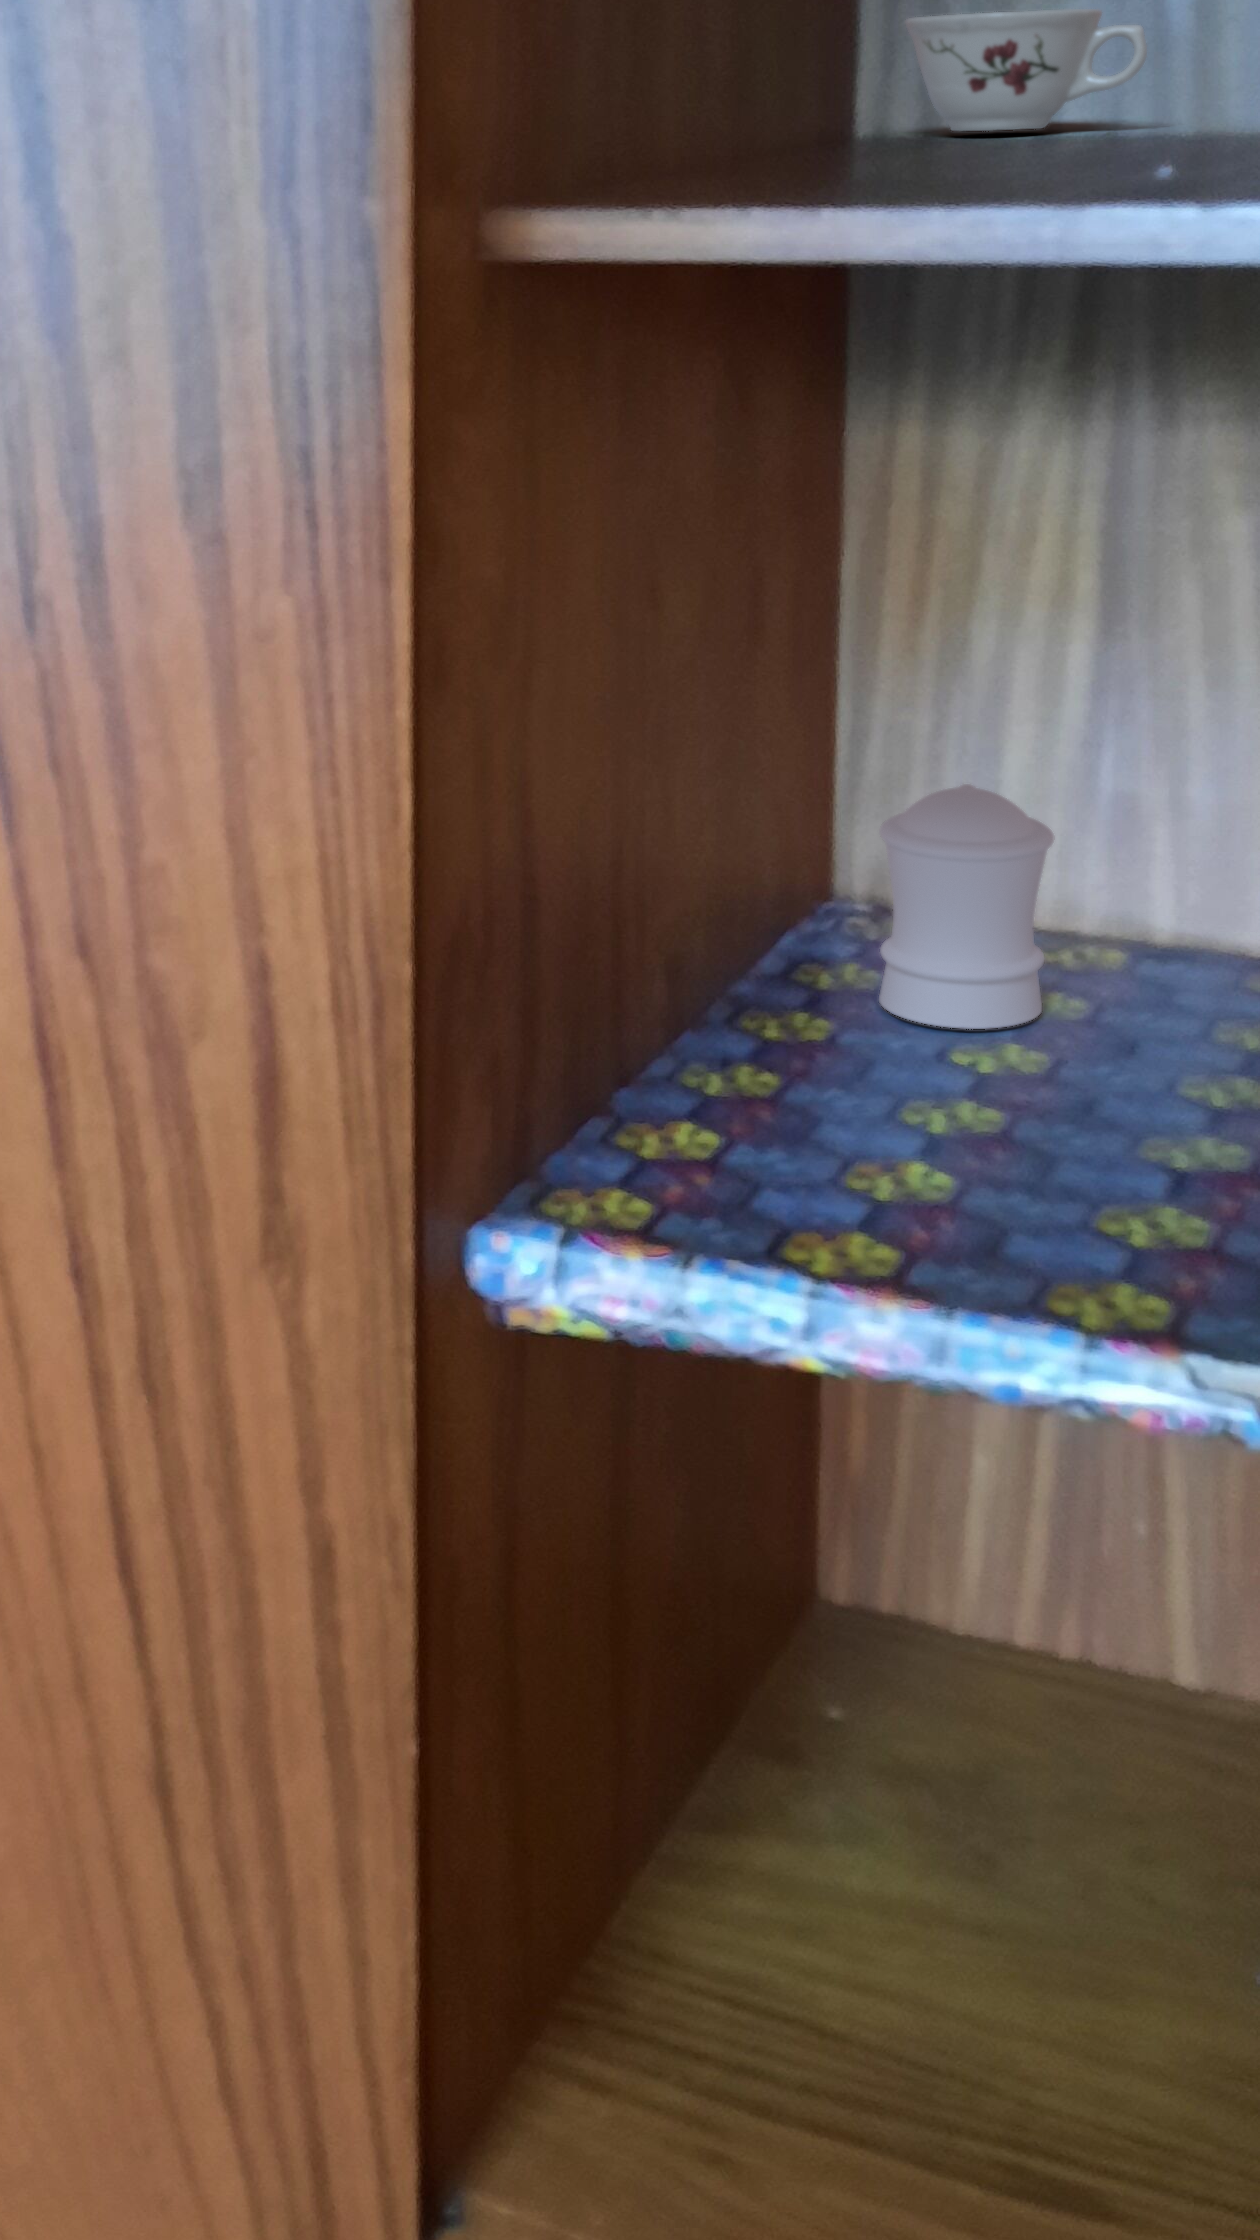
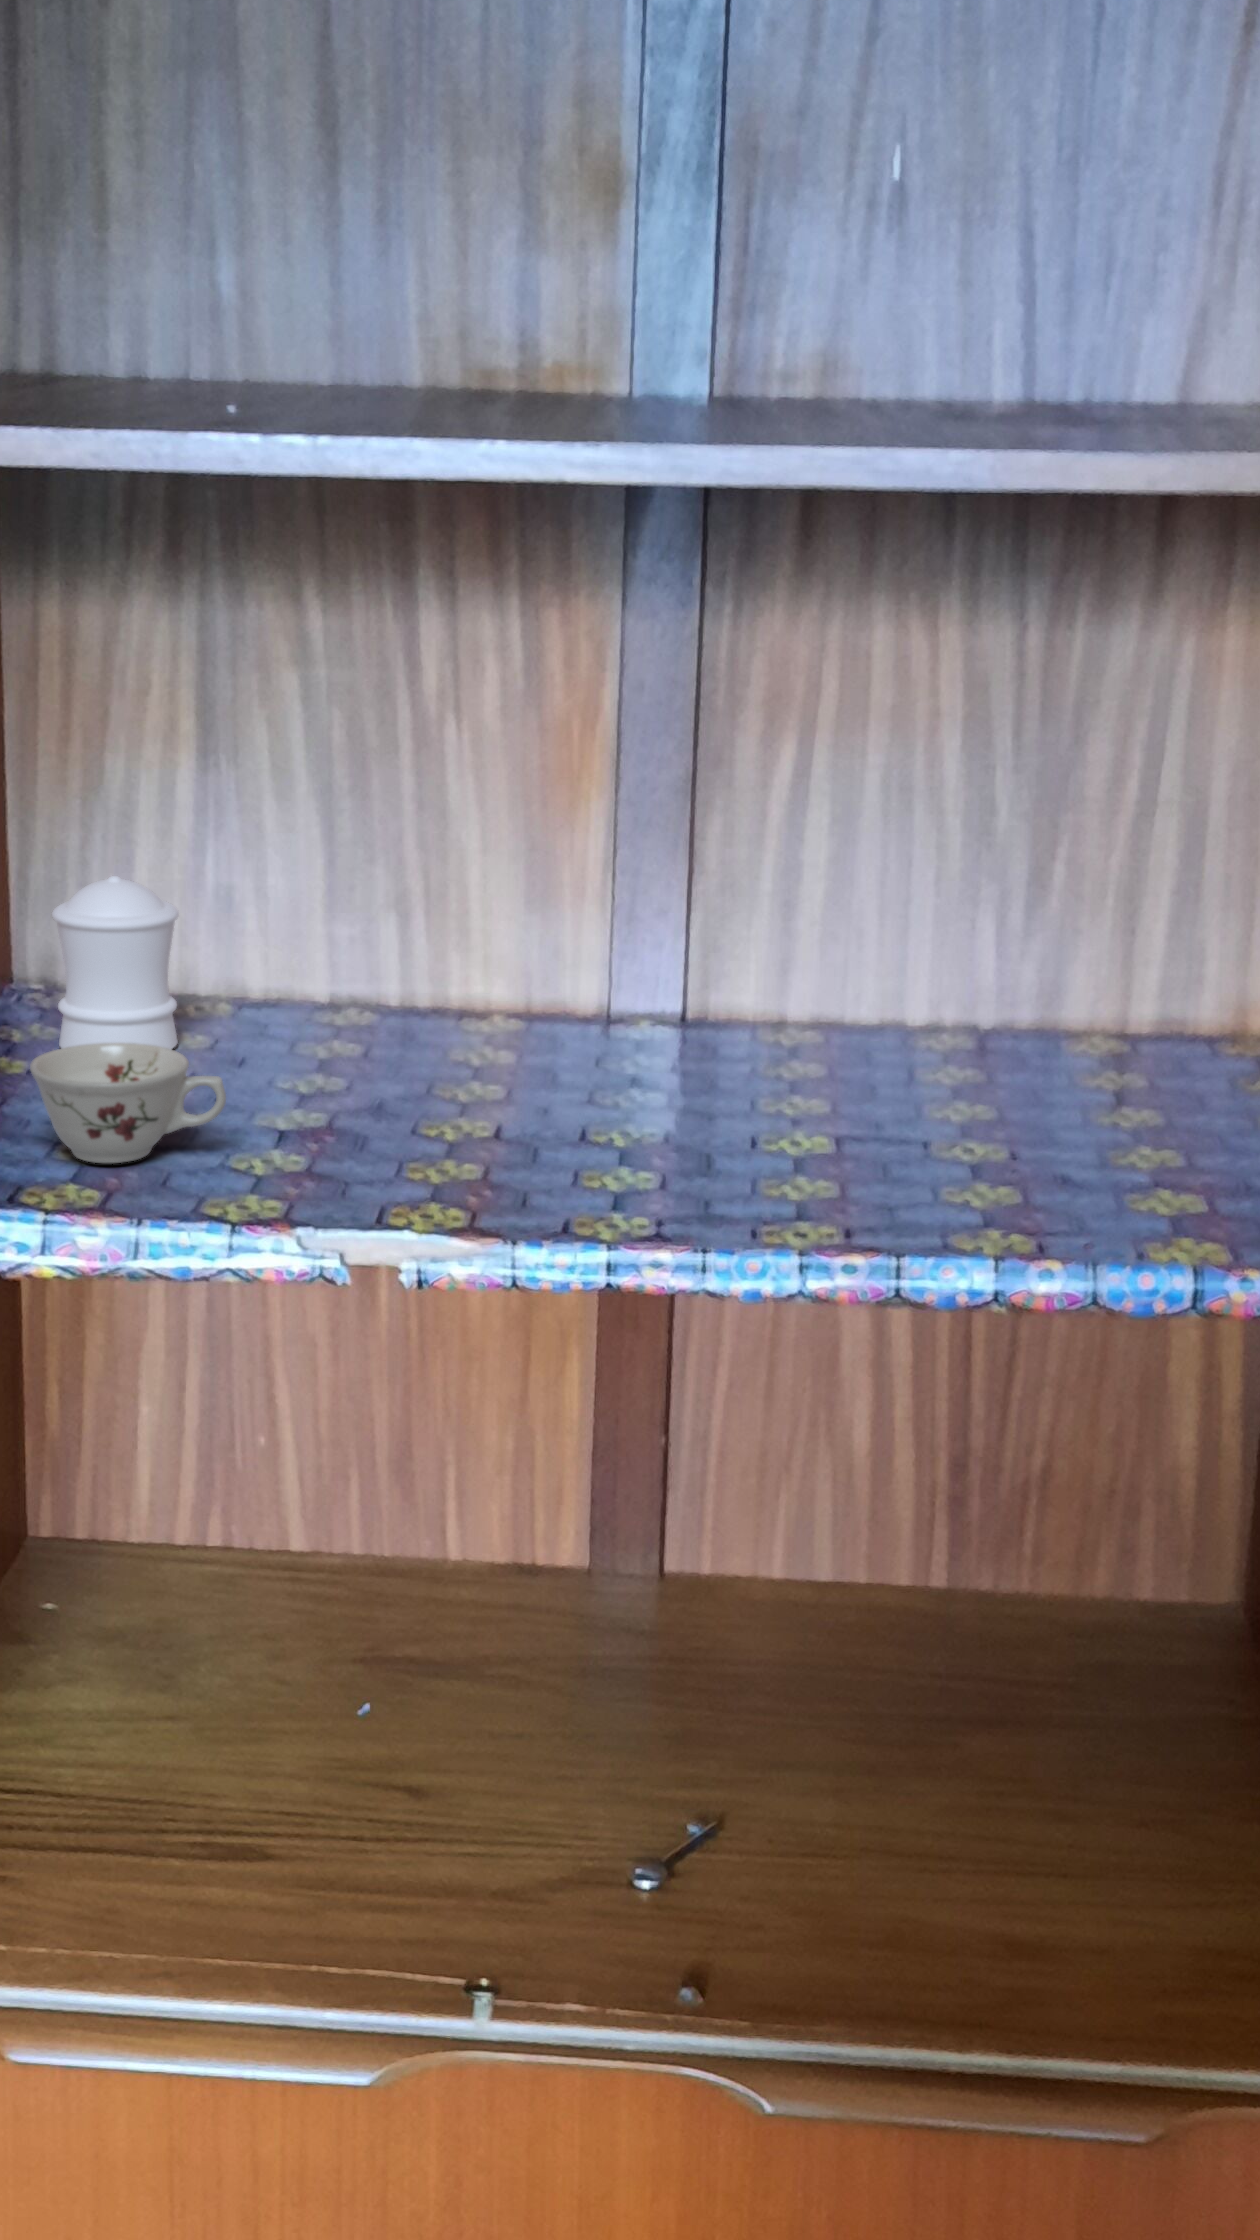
teacup: present [905,9,1147,131] -> present [30,1043,226,1163]

